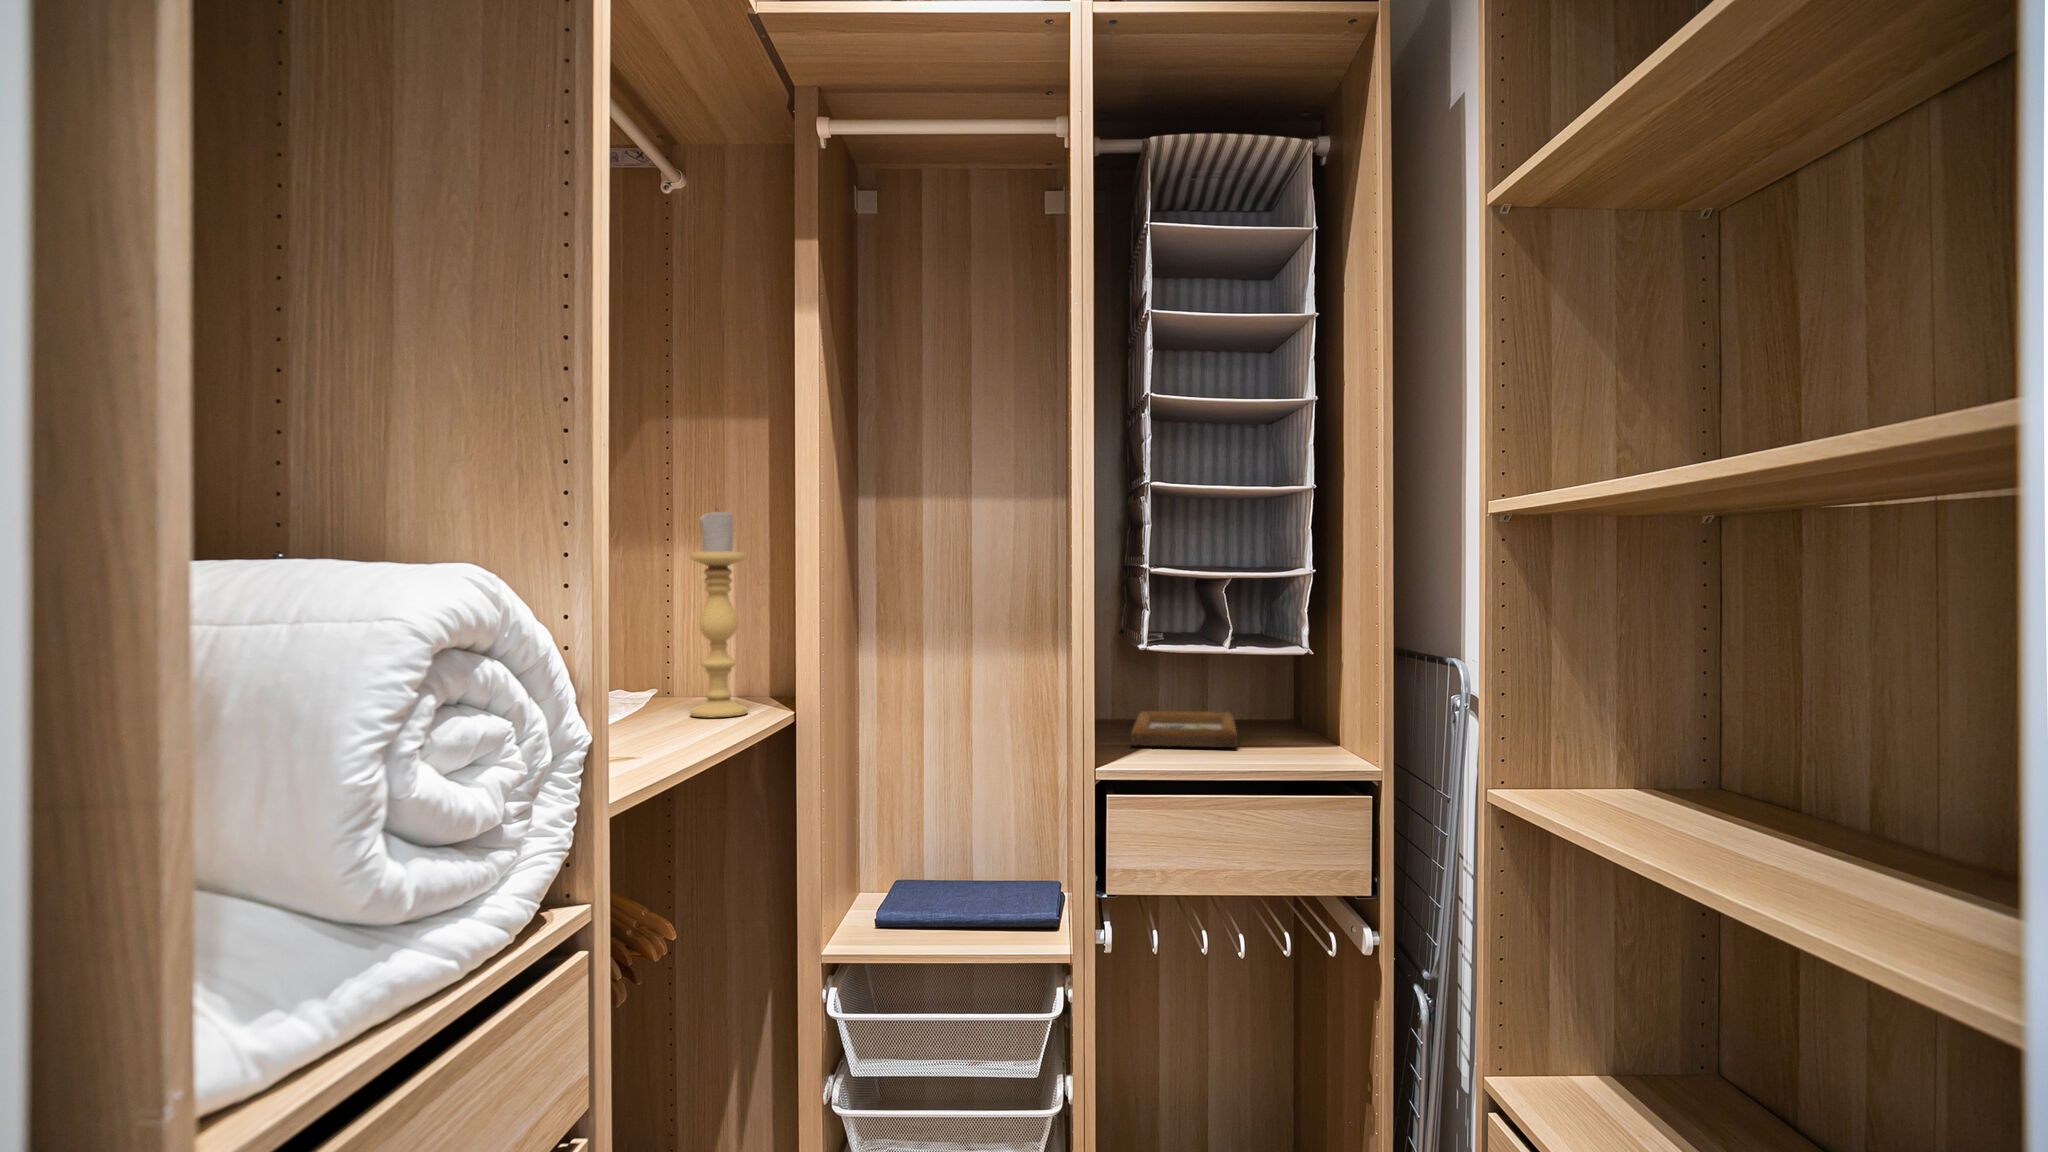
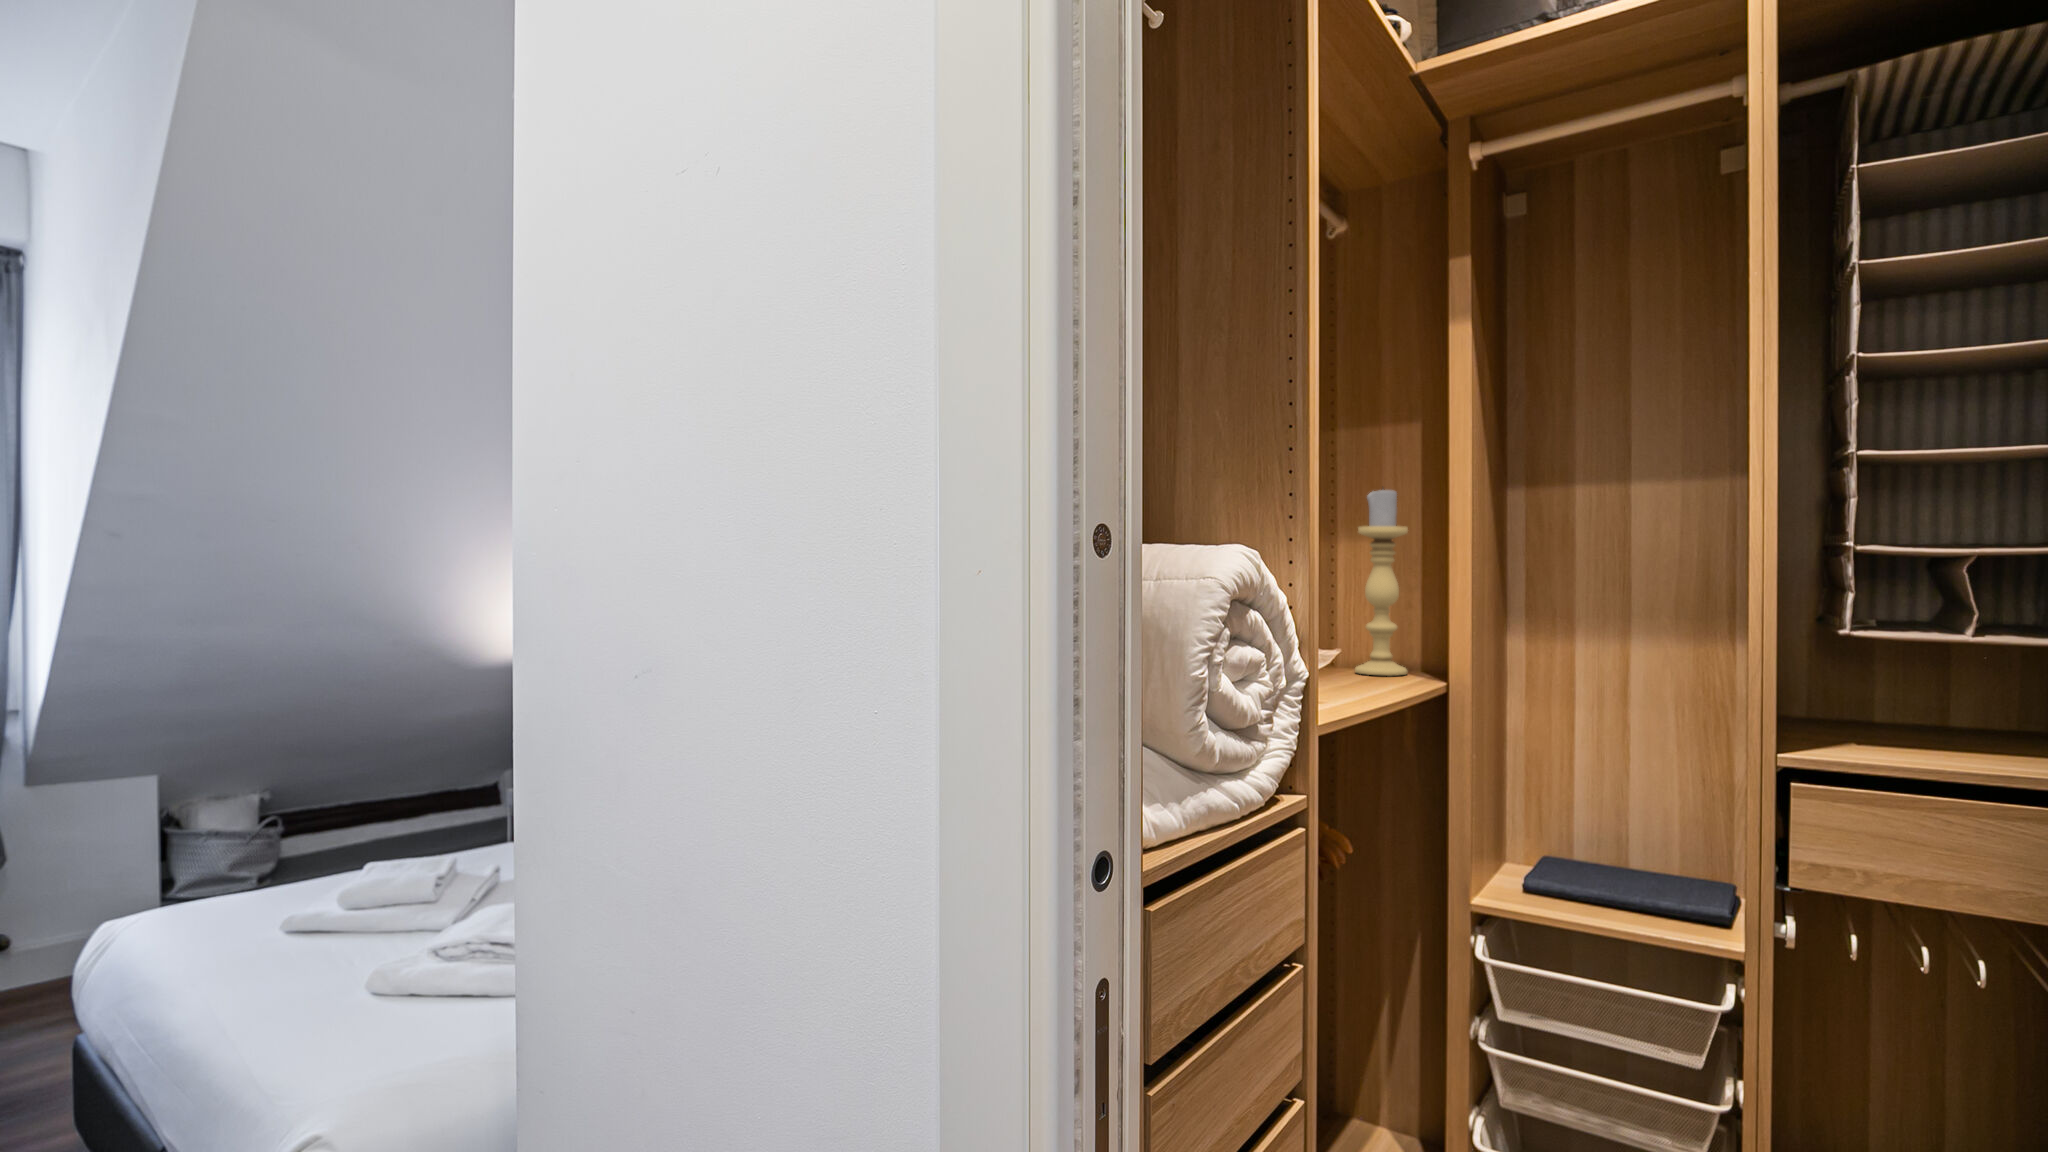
picture frame: present [1131,711,1237,747] -> none [1824,702,1969,747]

